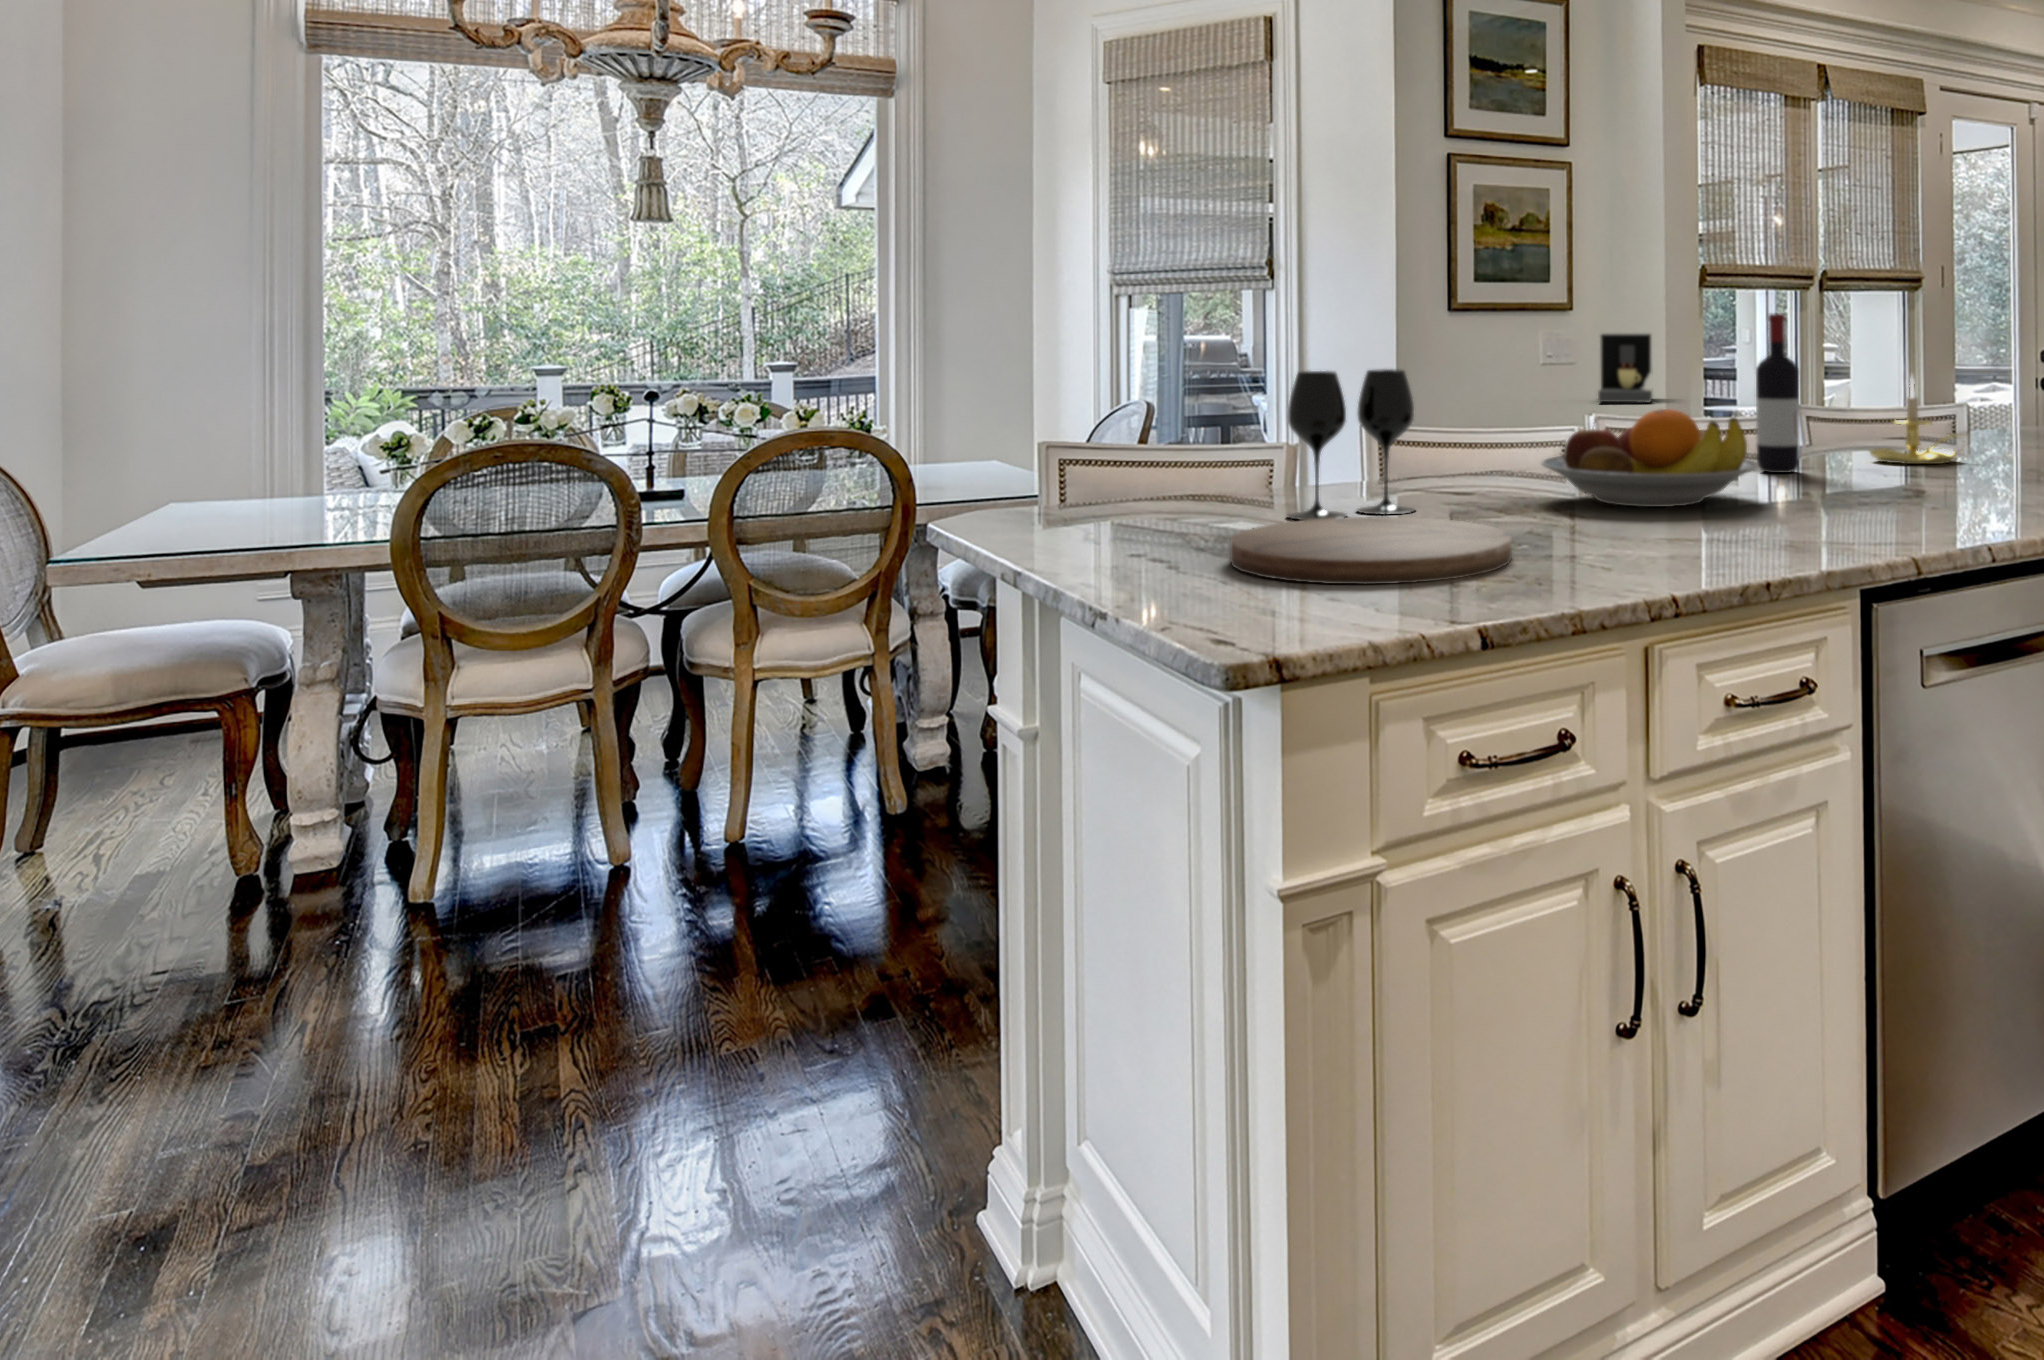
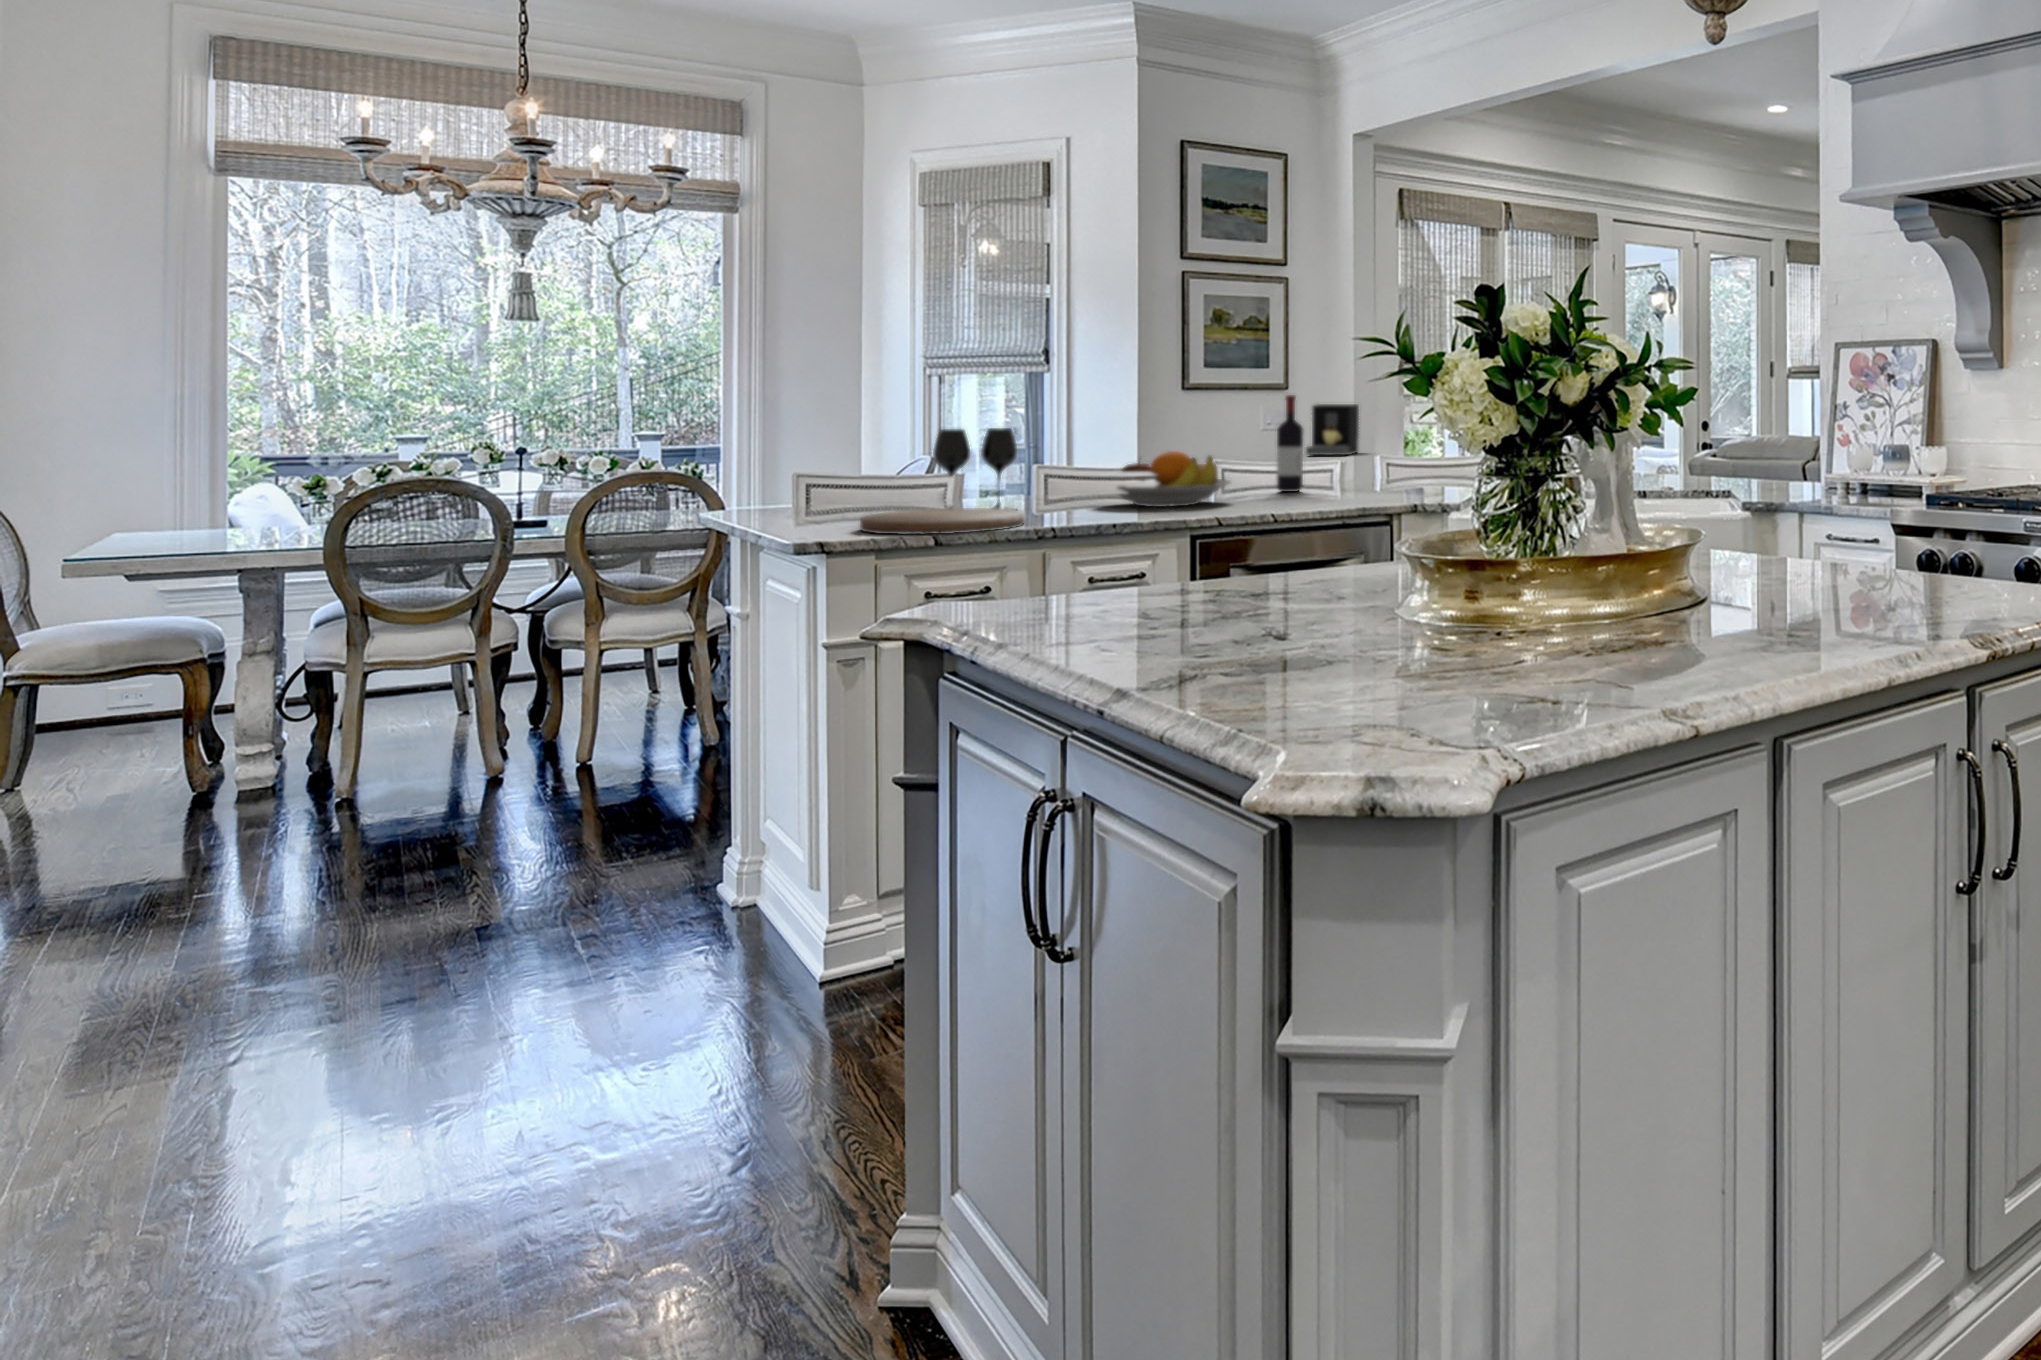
candle holder: present [1869,379,1965,464] -> none [1363,432,1425,487]

